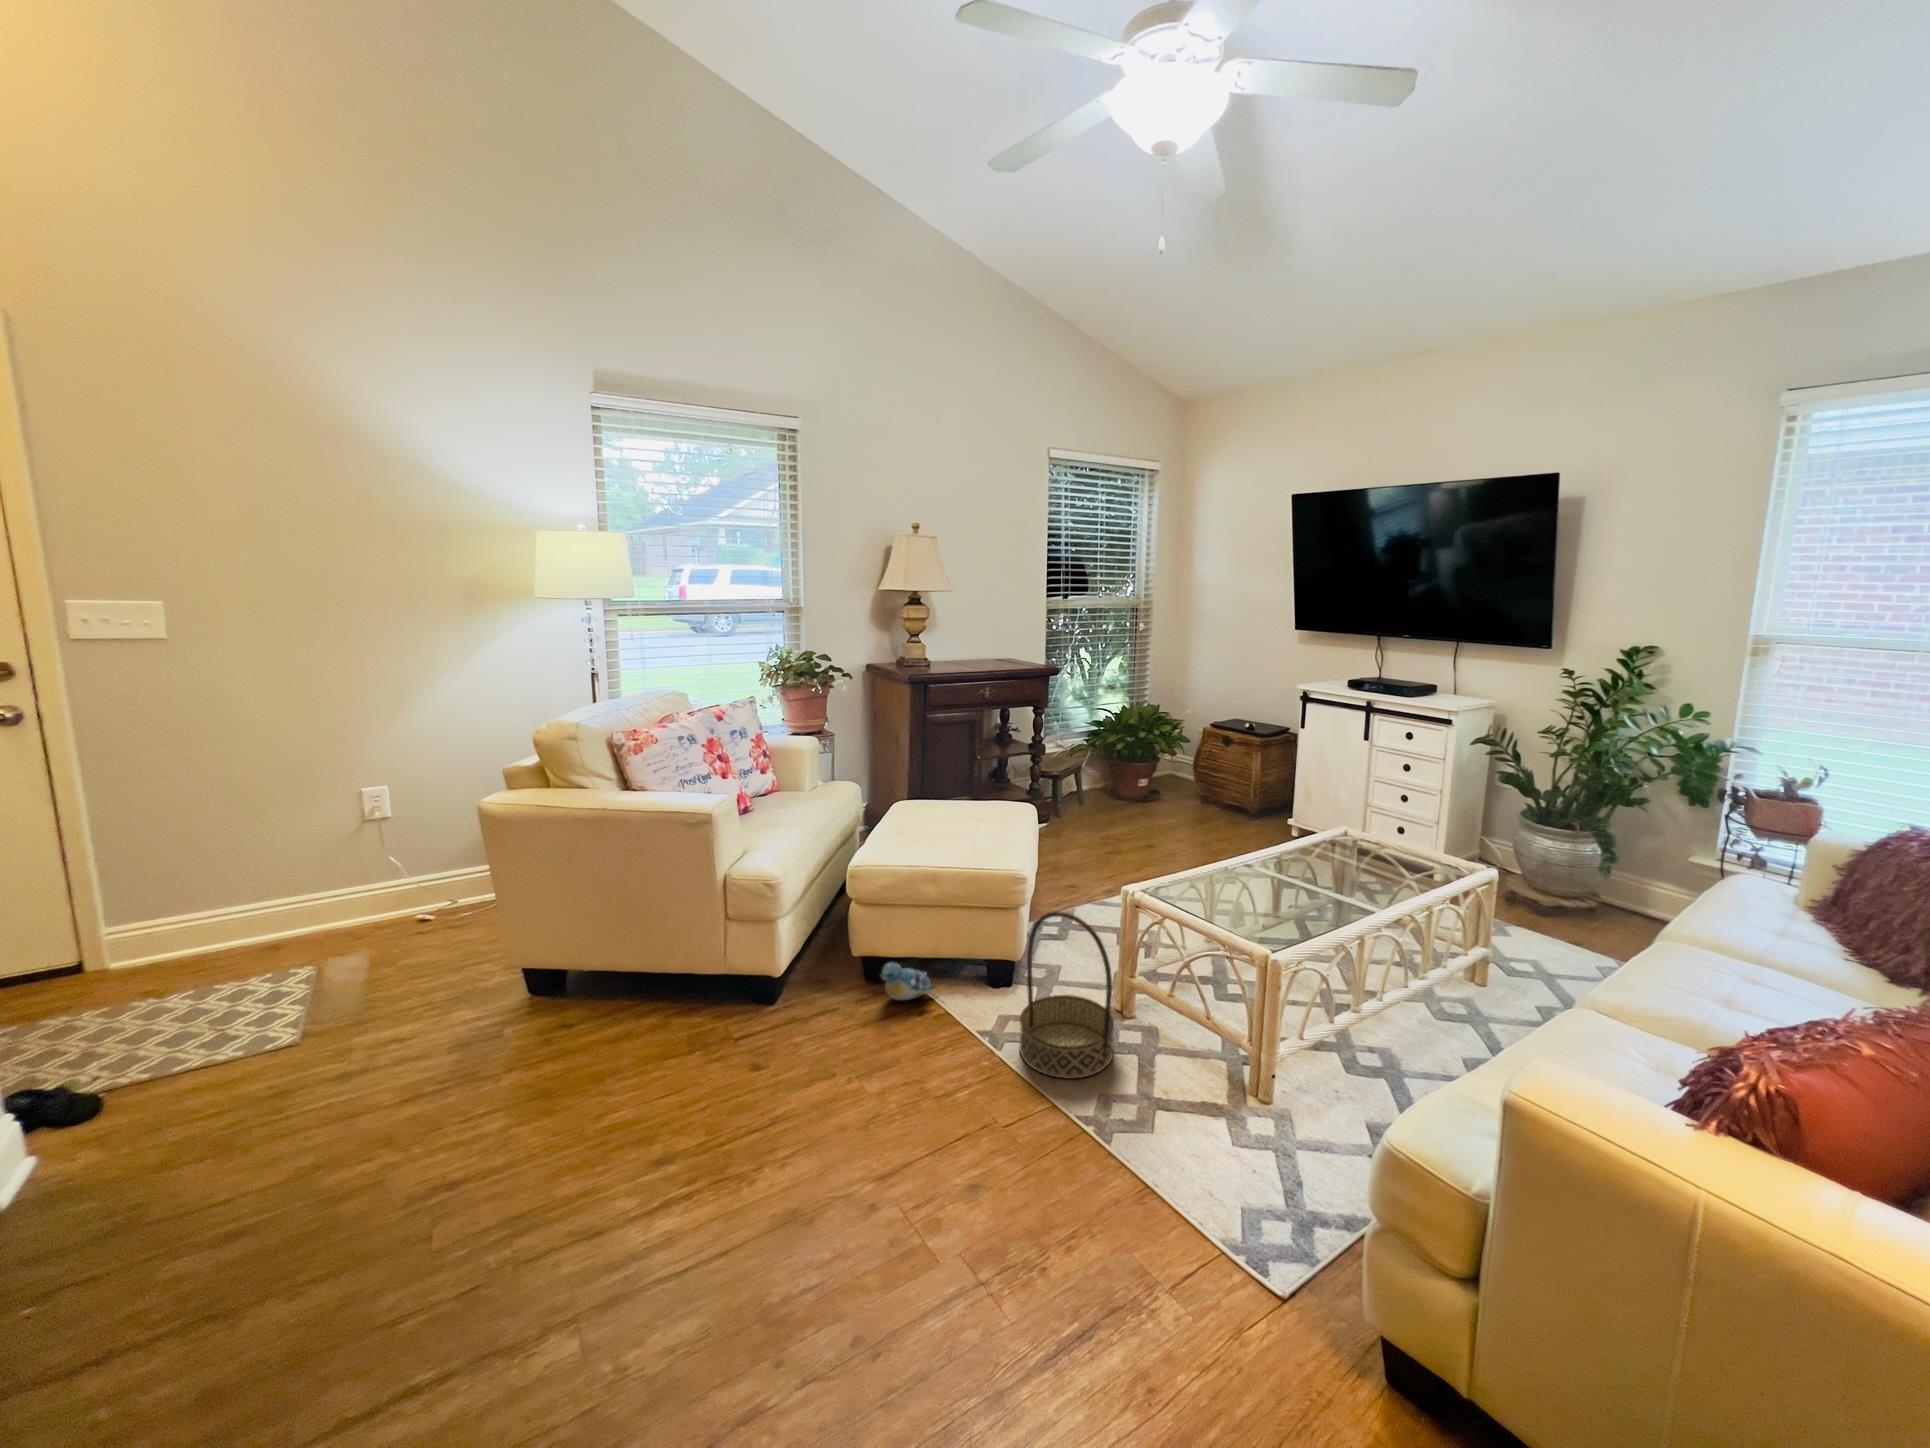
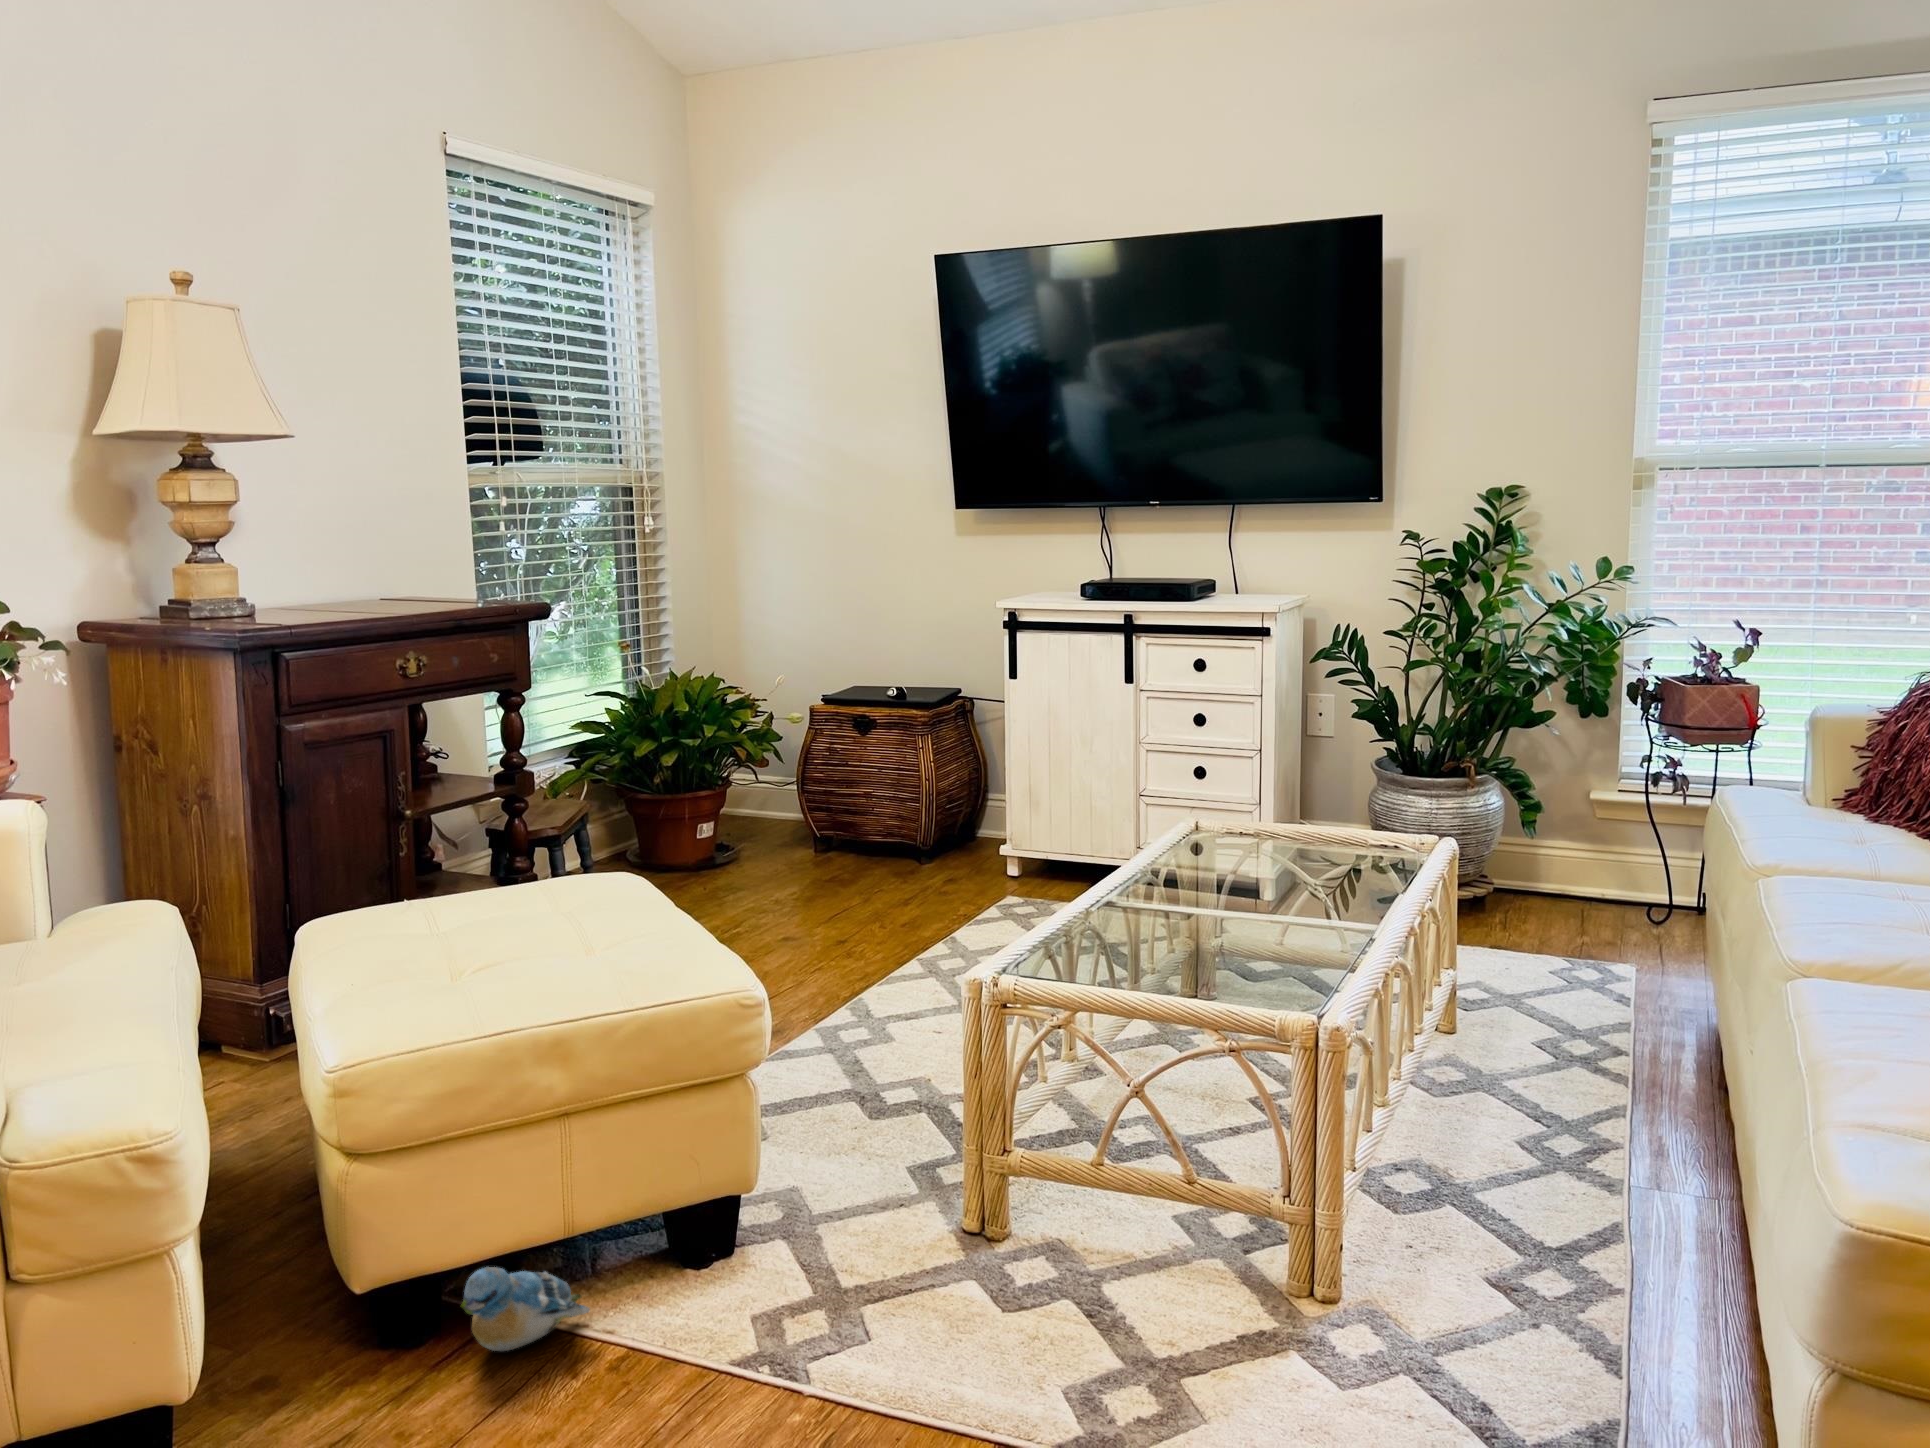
basket: present [1019,911,1114,1079] -> none [820,1052,1030,1397]

